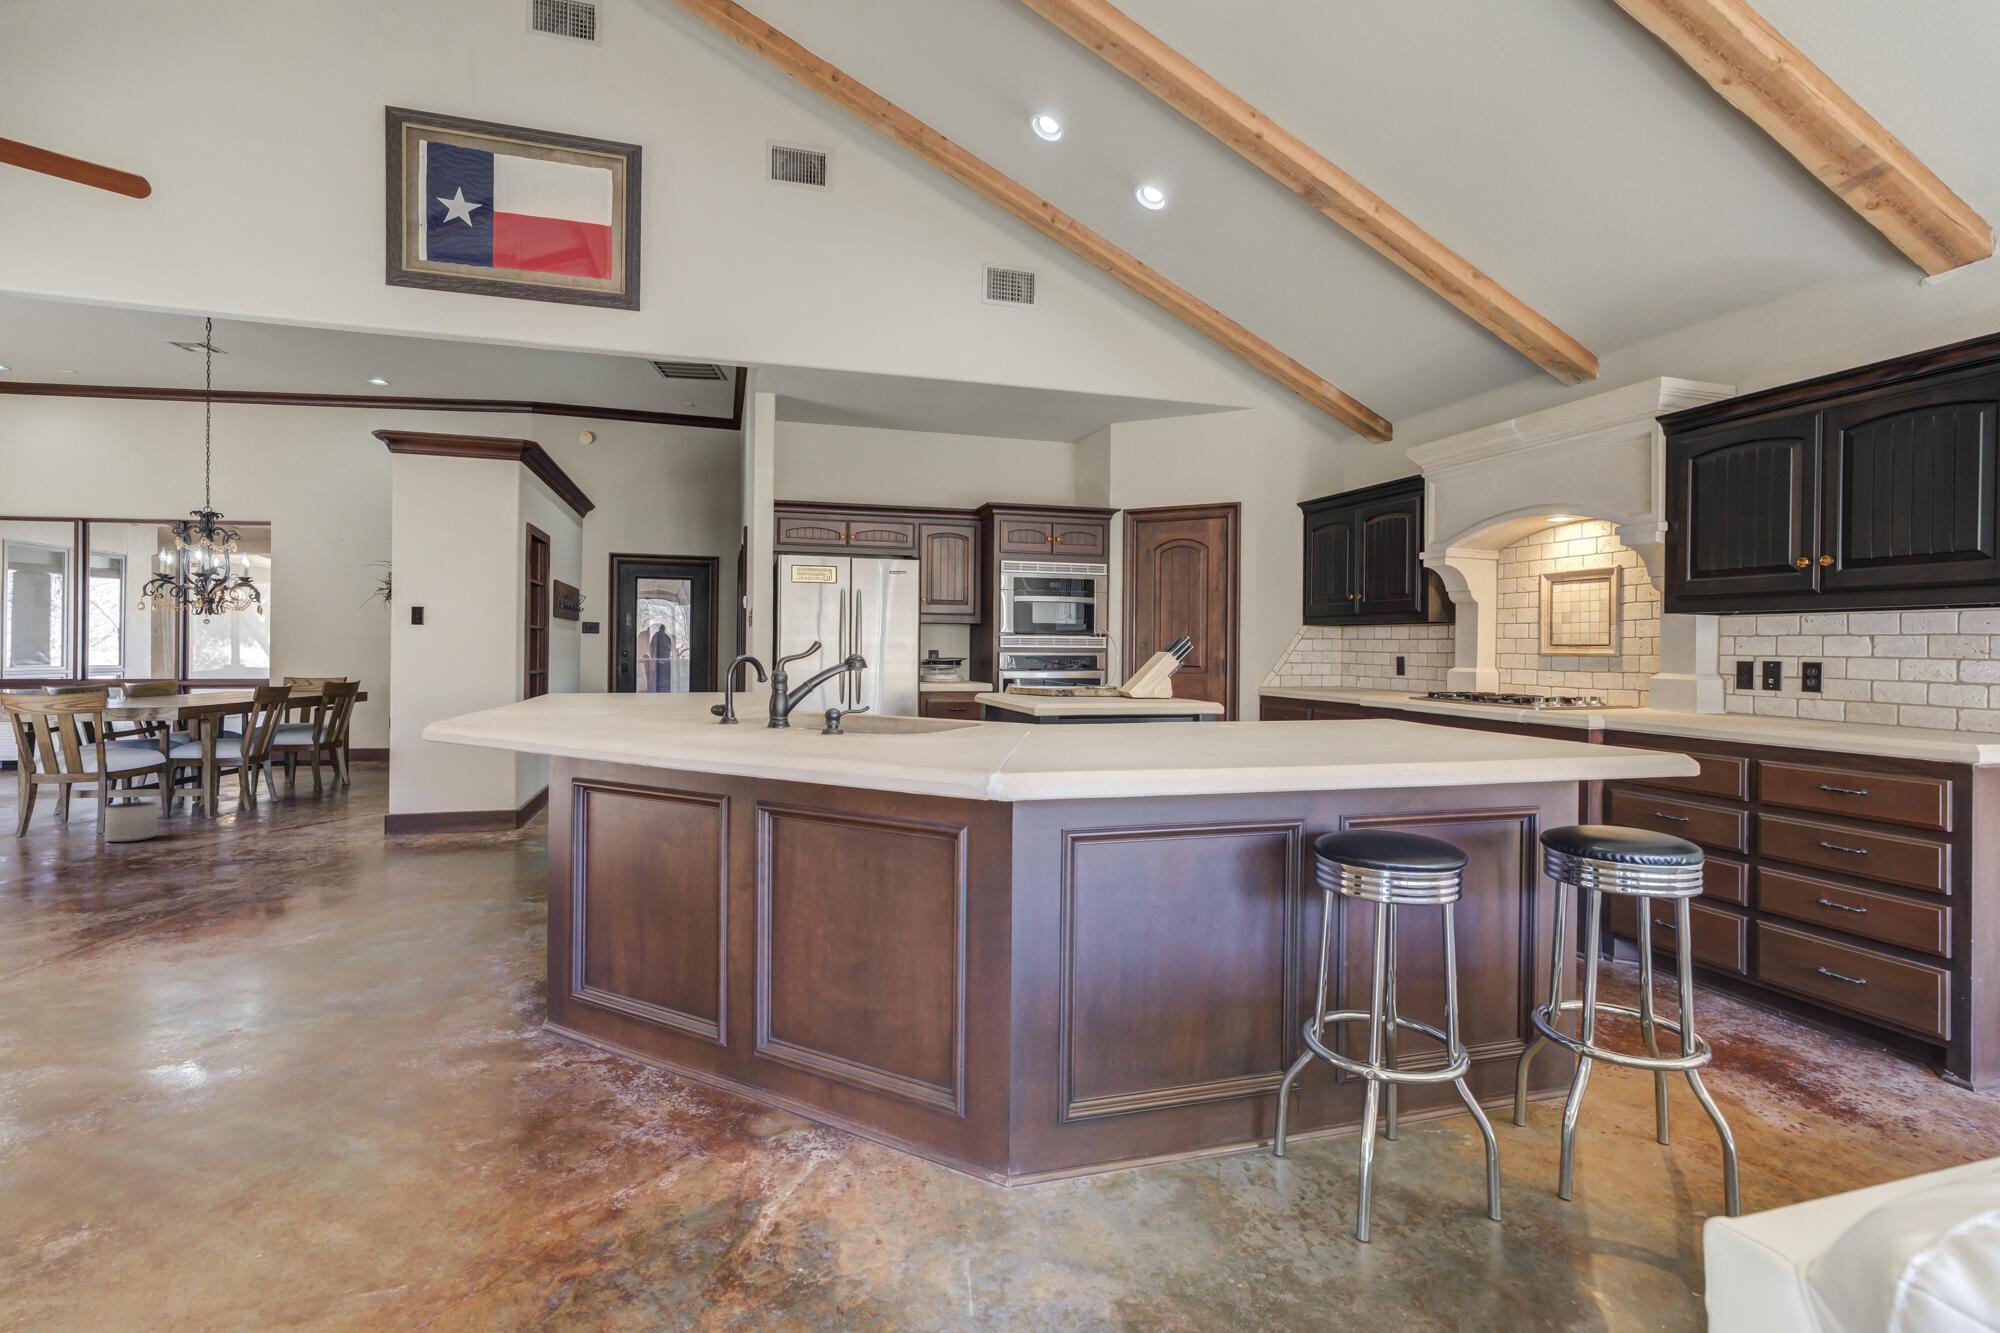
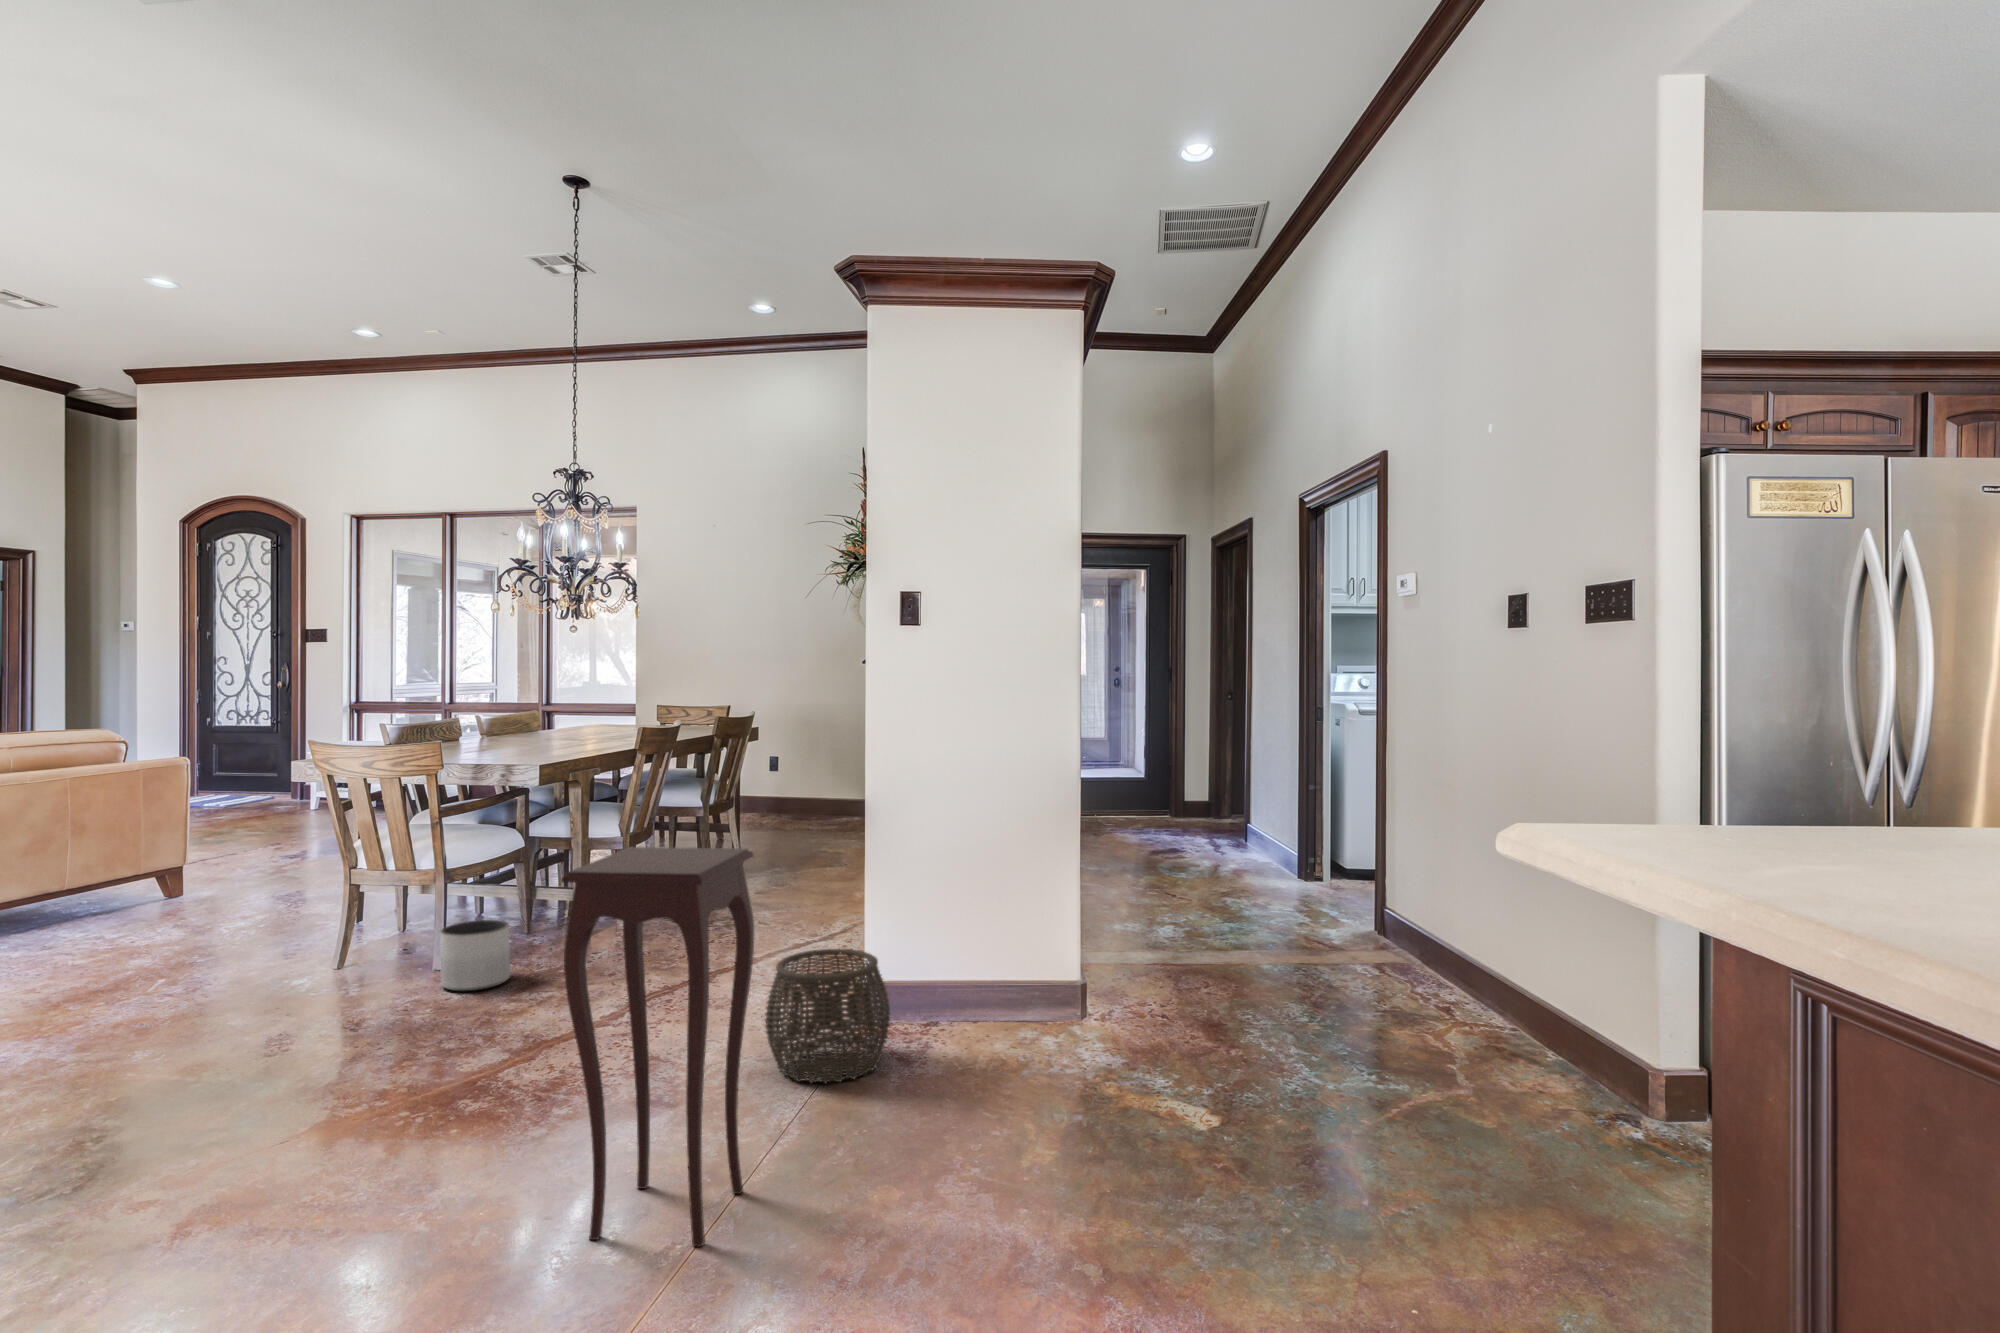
side table: none [201,728,309,903] -> present [561,847,754,1247]
woven basket: none [326,796,404,859] -> present [765,949,890,1083]

